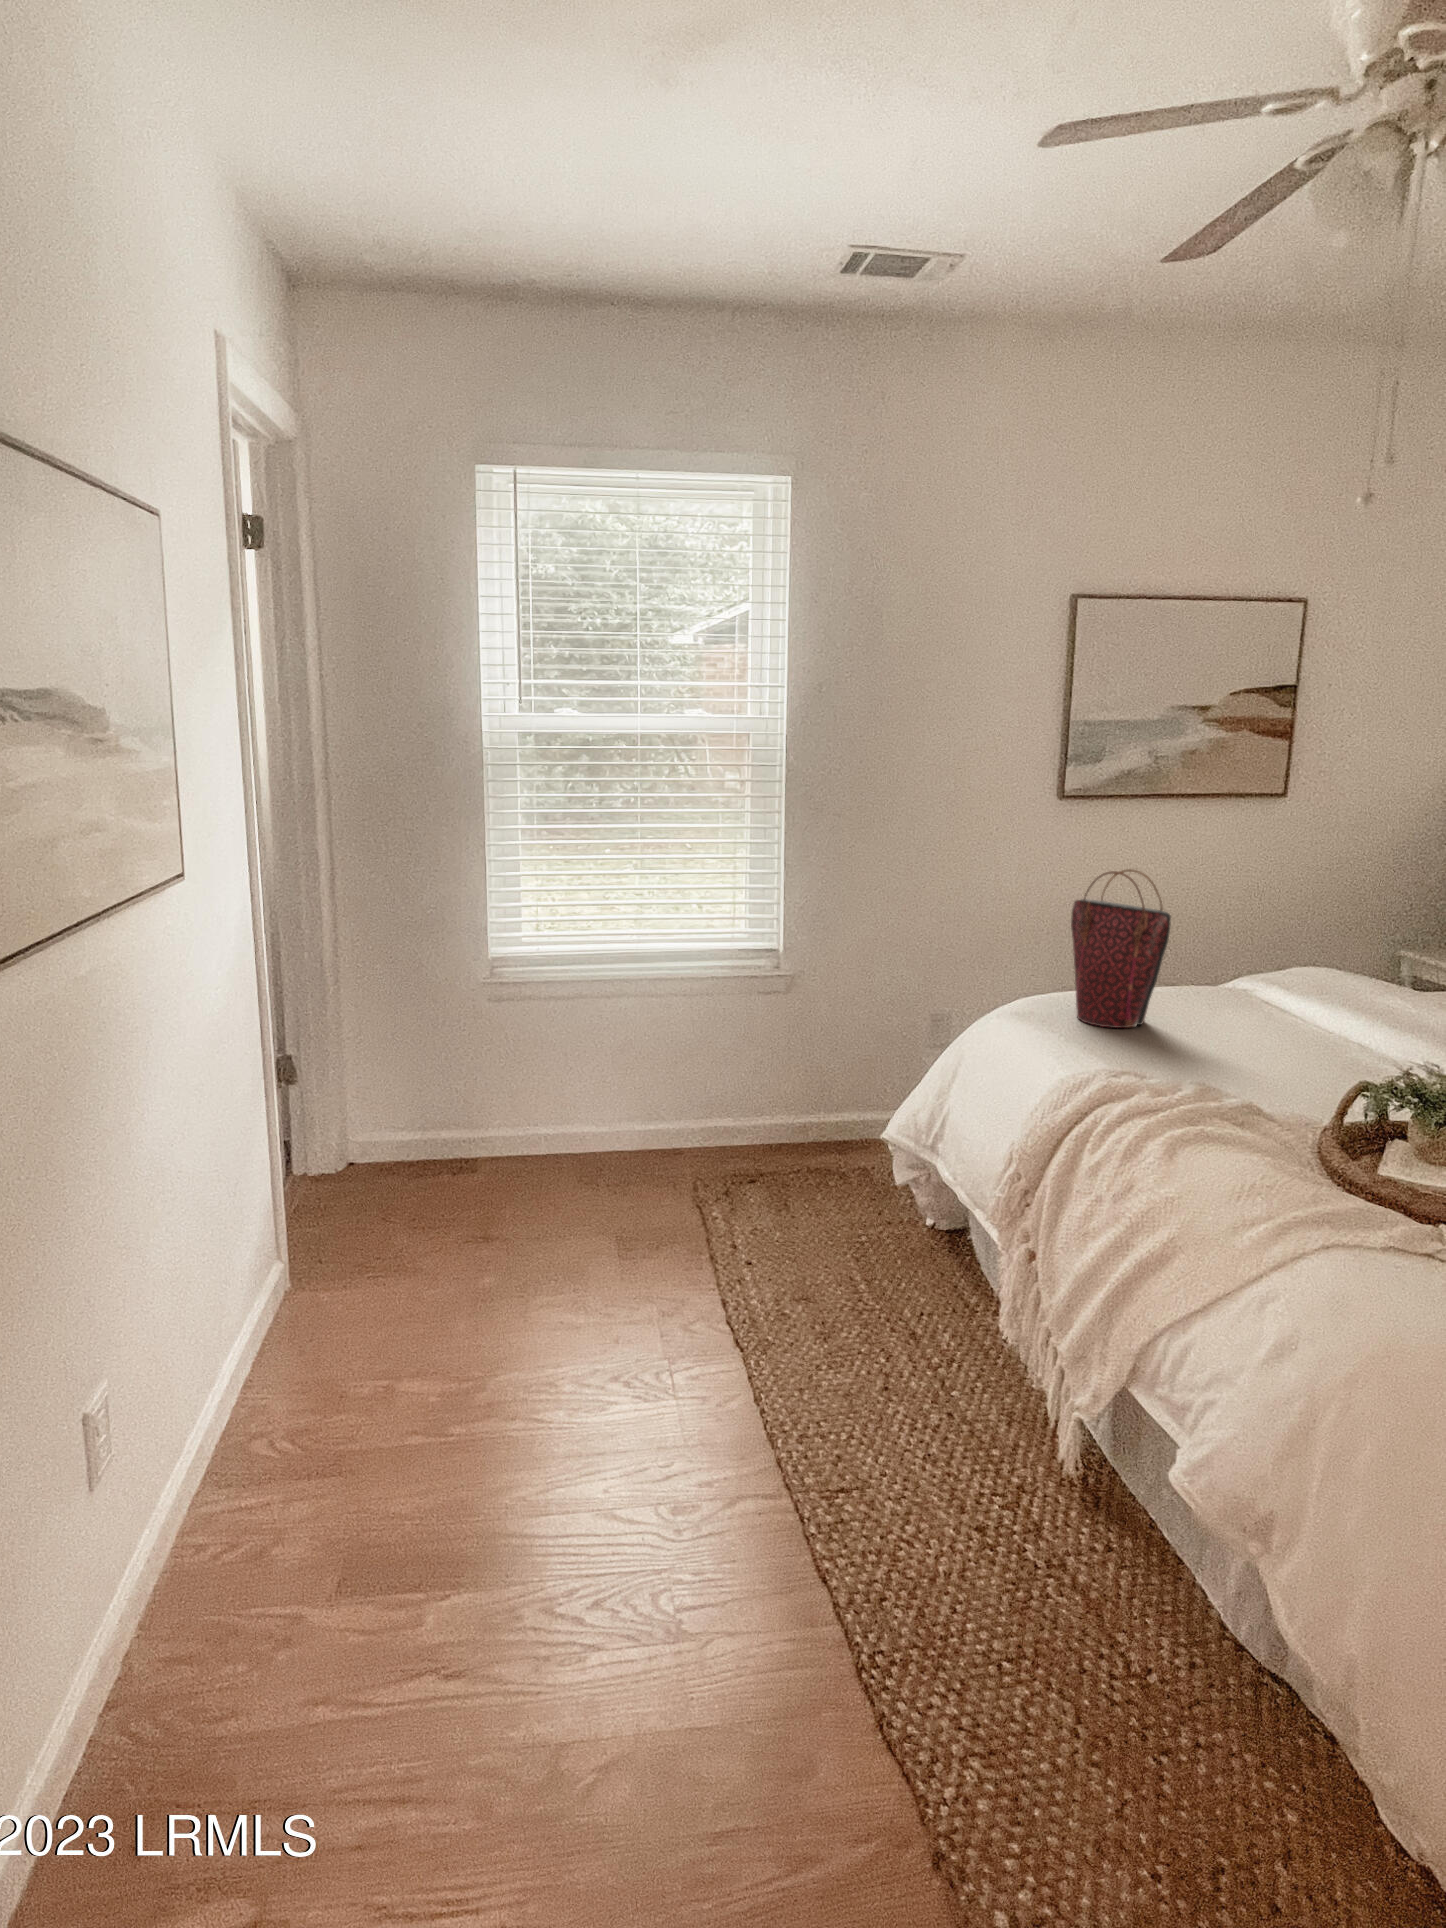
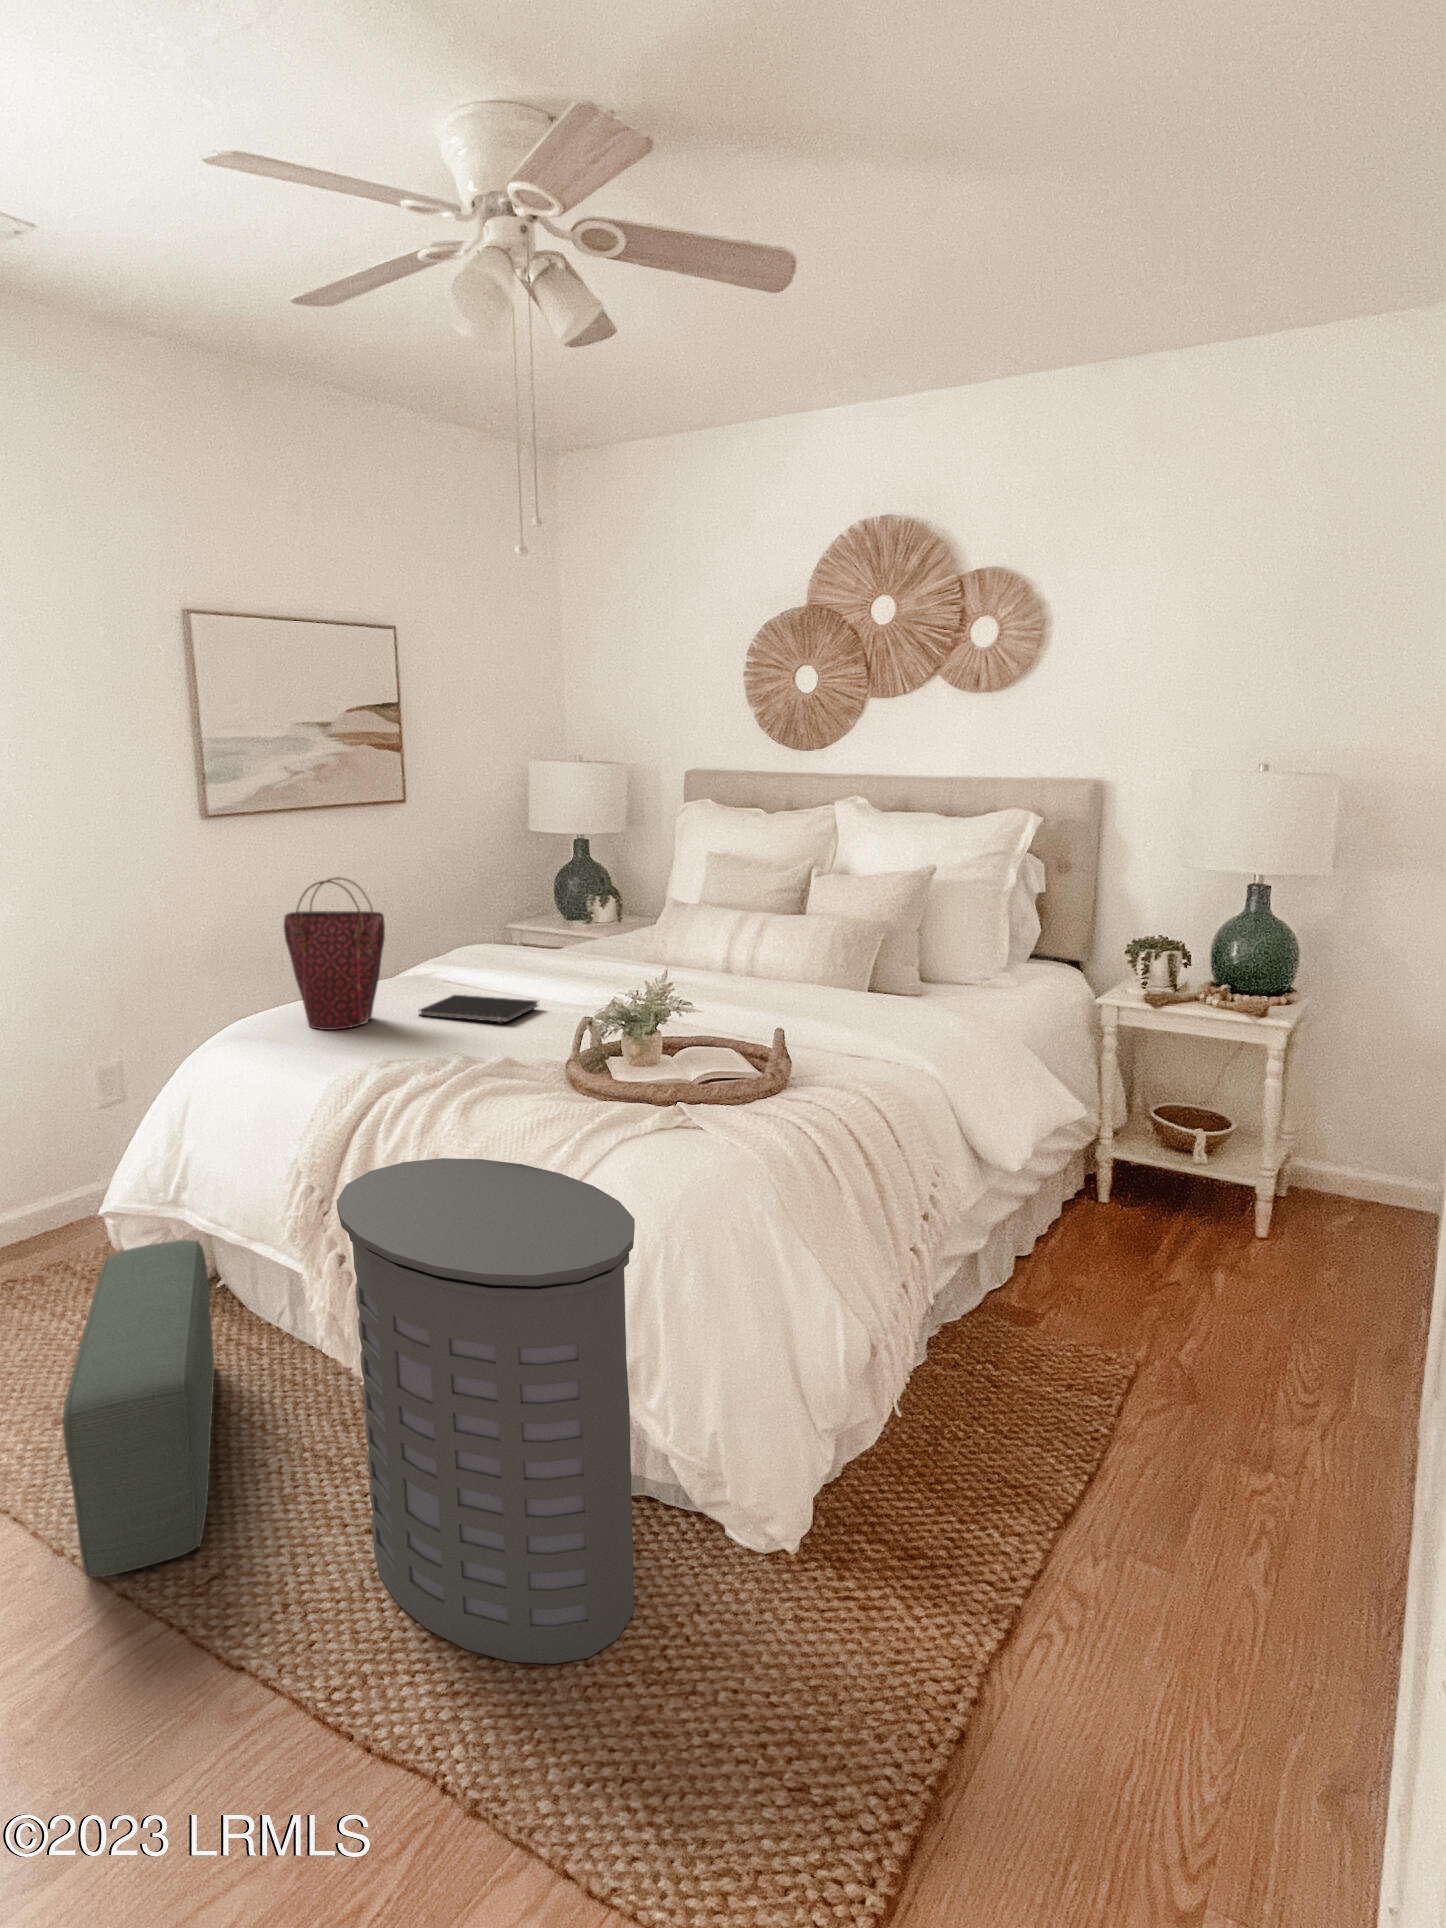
notebook: none [1196,1019,1351,1064] -> present [419,995,538,1023]
pouf: none [762,1175,936,1455] -> present [63,1240,214,1577]
laundry hamper: none [968,1175,1287,1820] -> present [337,1158,635,1664]

